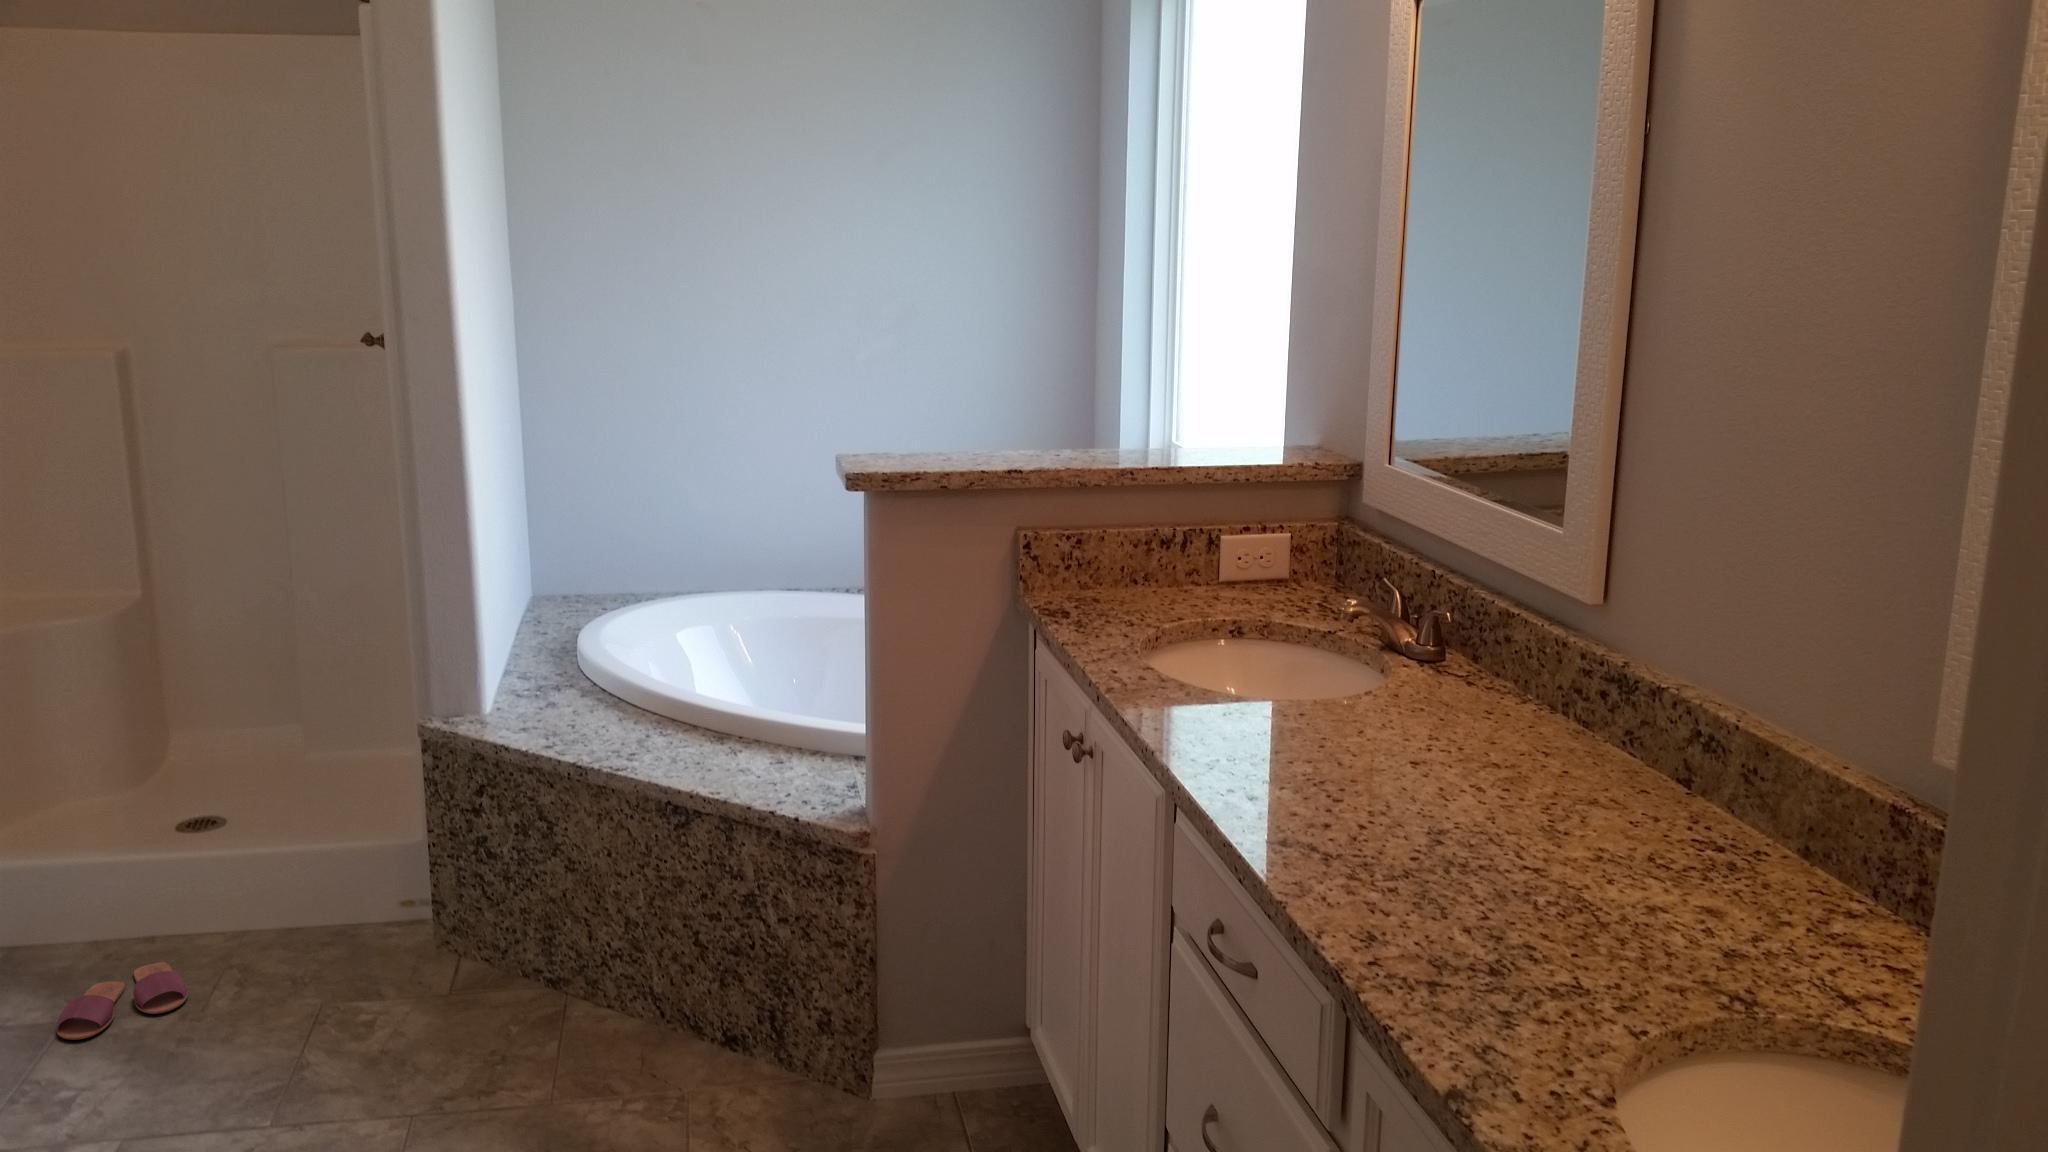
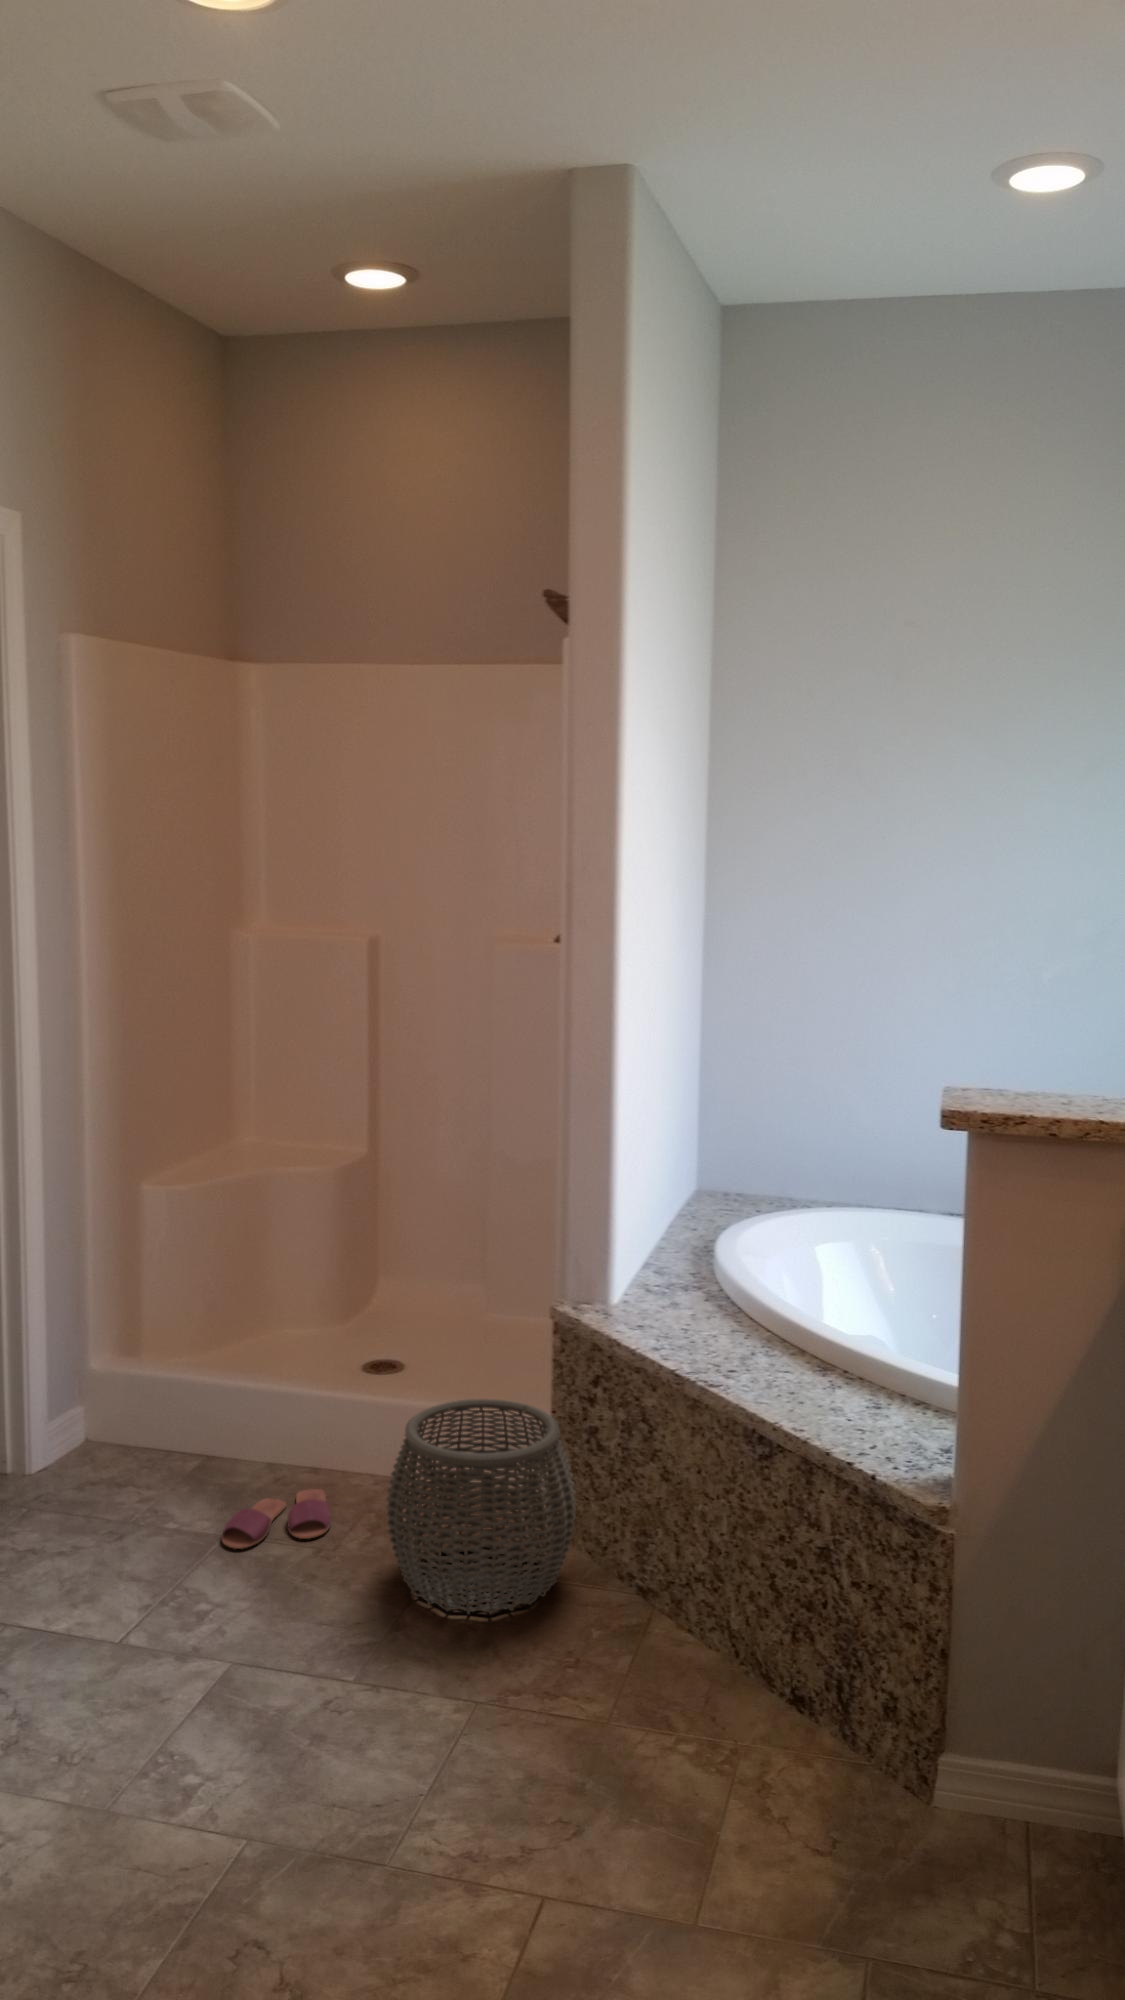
woven basket: none [264,826,479,1045] -> present [386,1399,576,1614]

